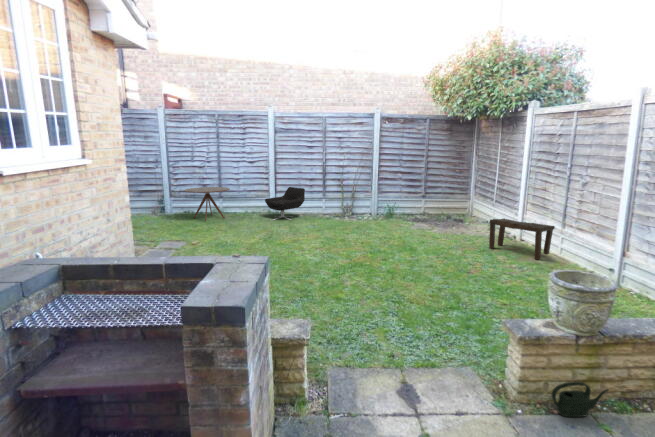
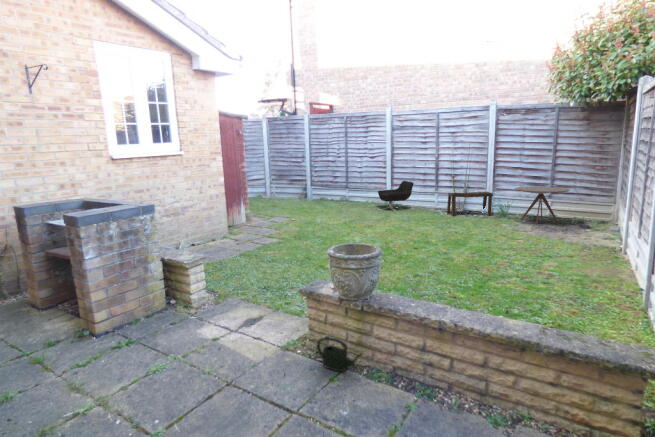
round table: present [184,187,230,221] -> present [515,187,570,224]
bench: present [489,218,555,260] -> present [447,192,493,216]

